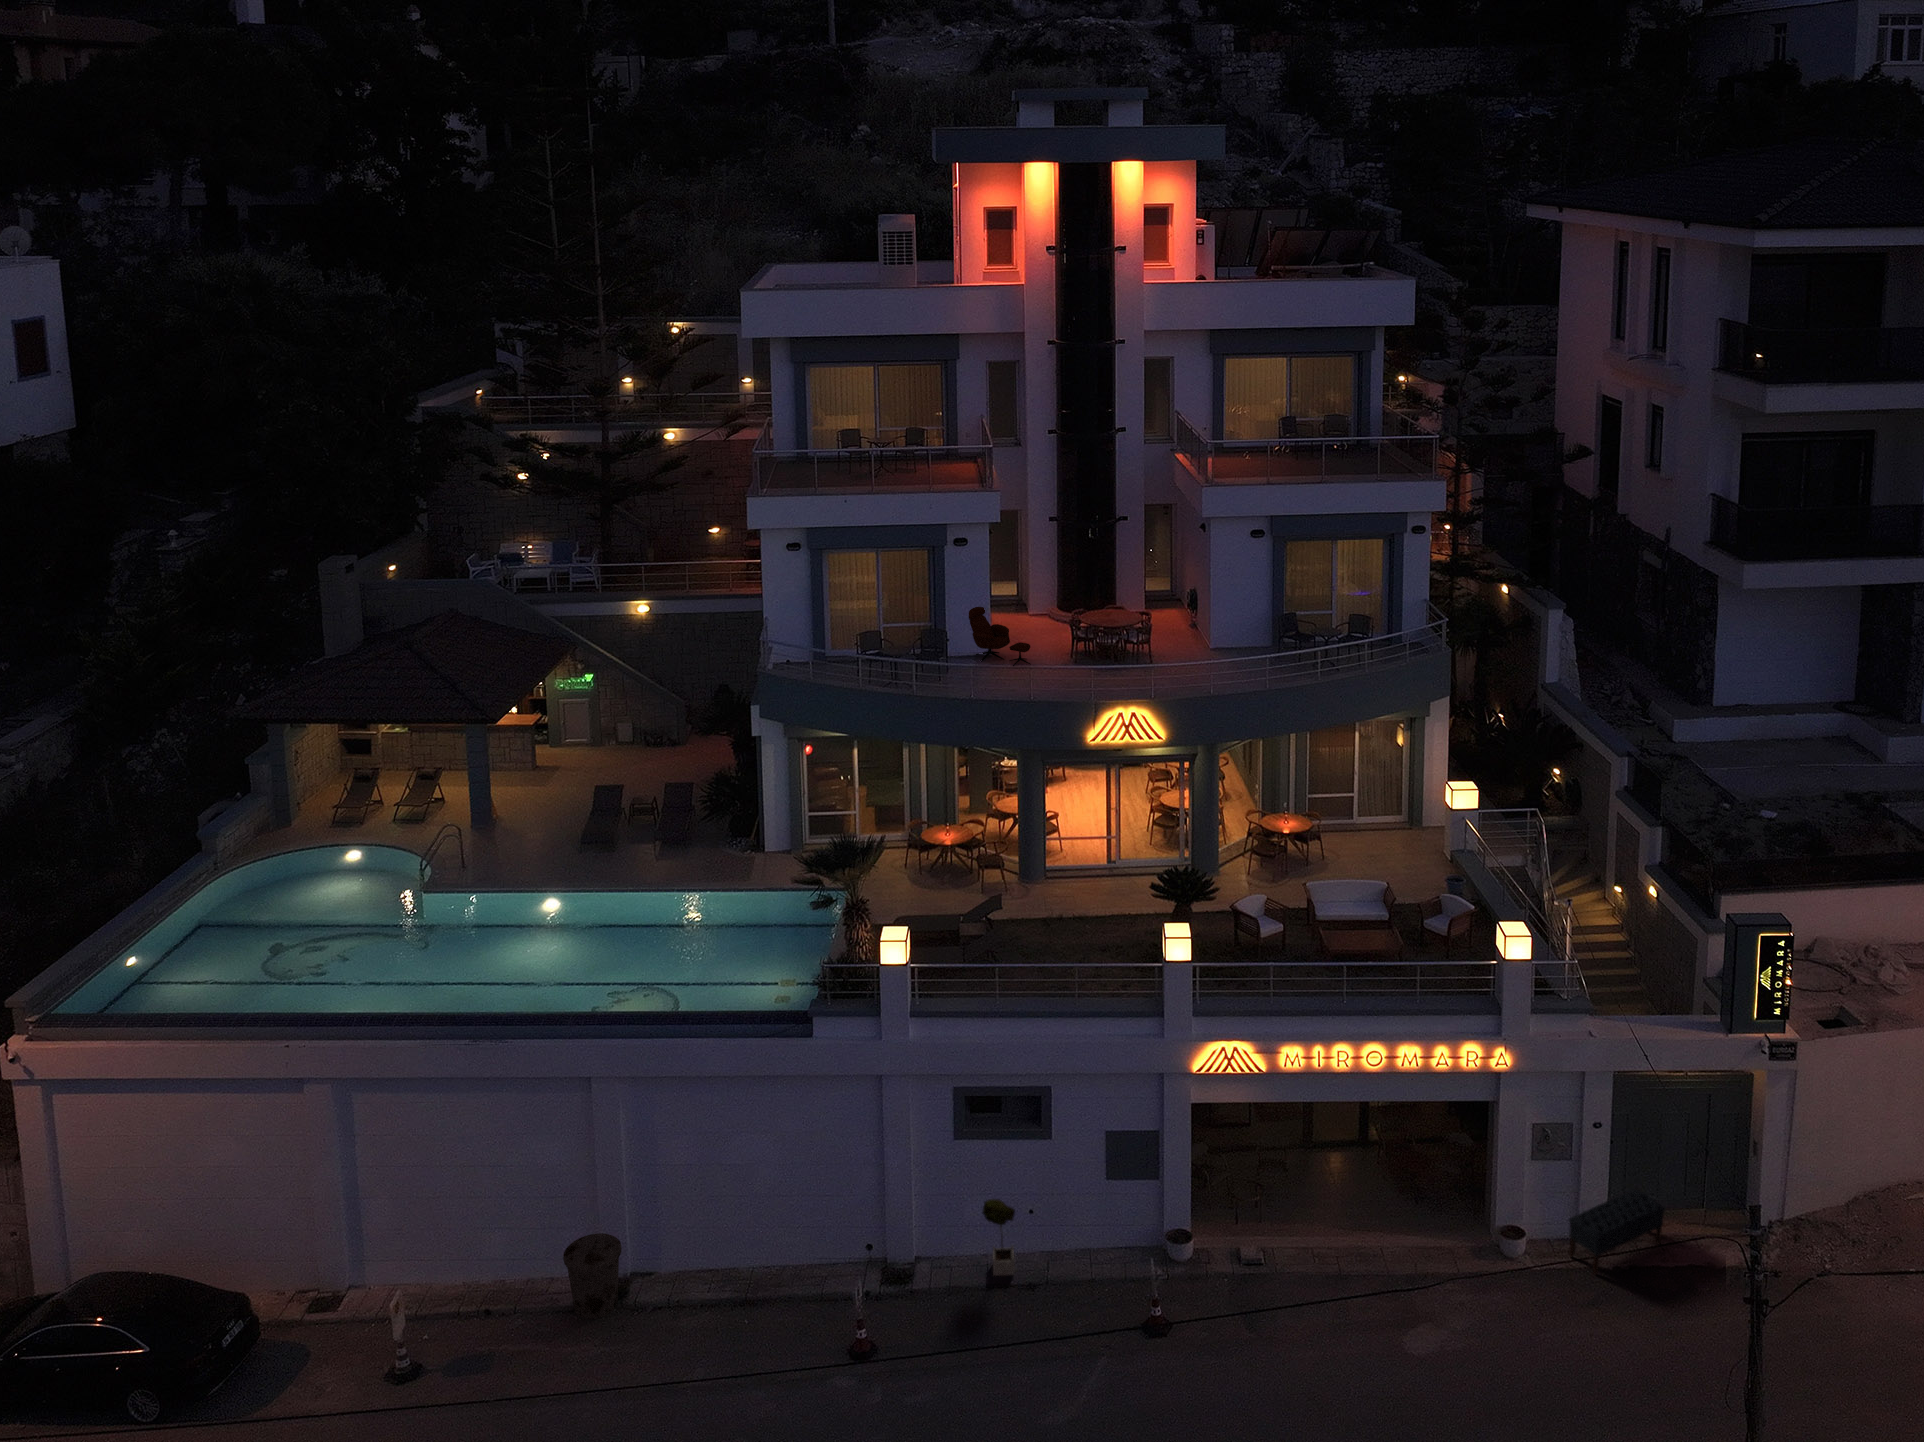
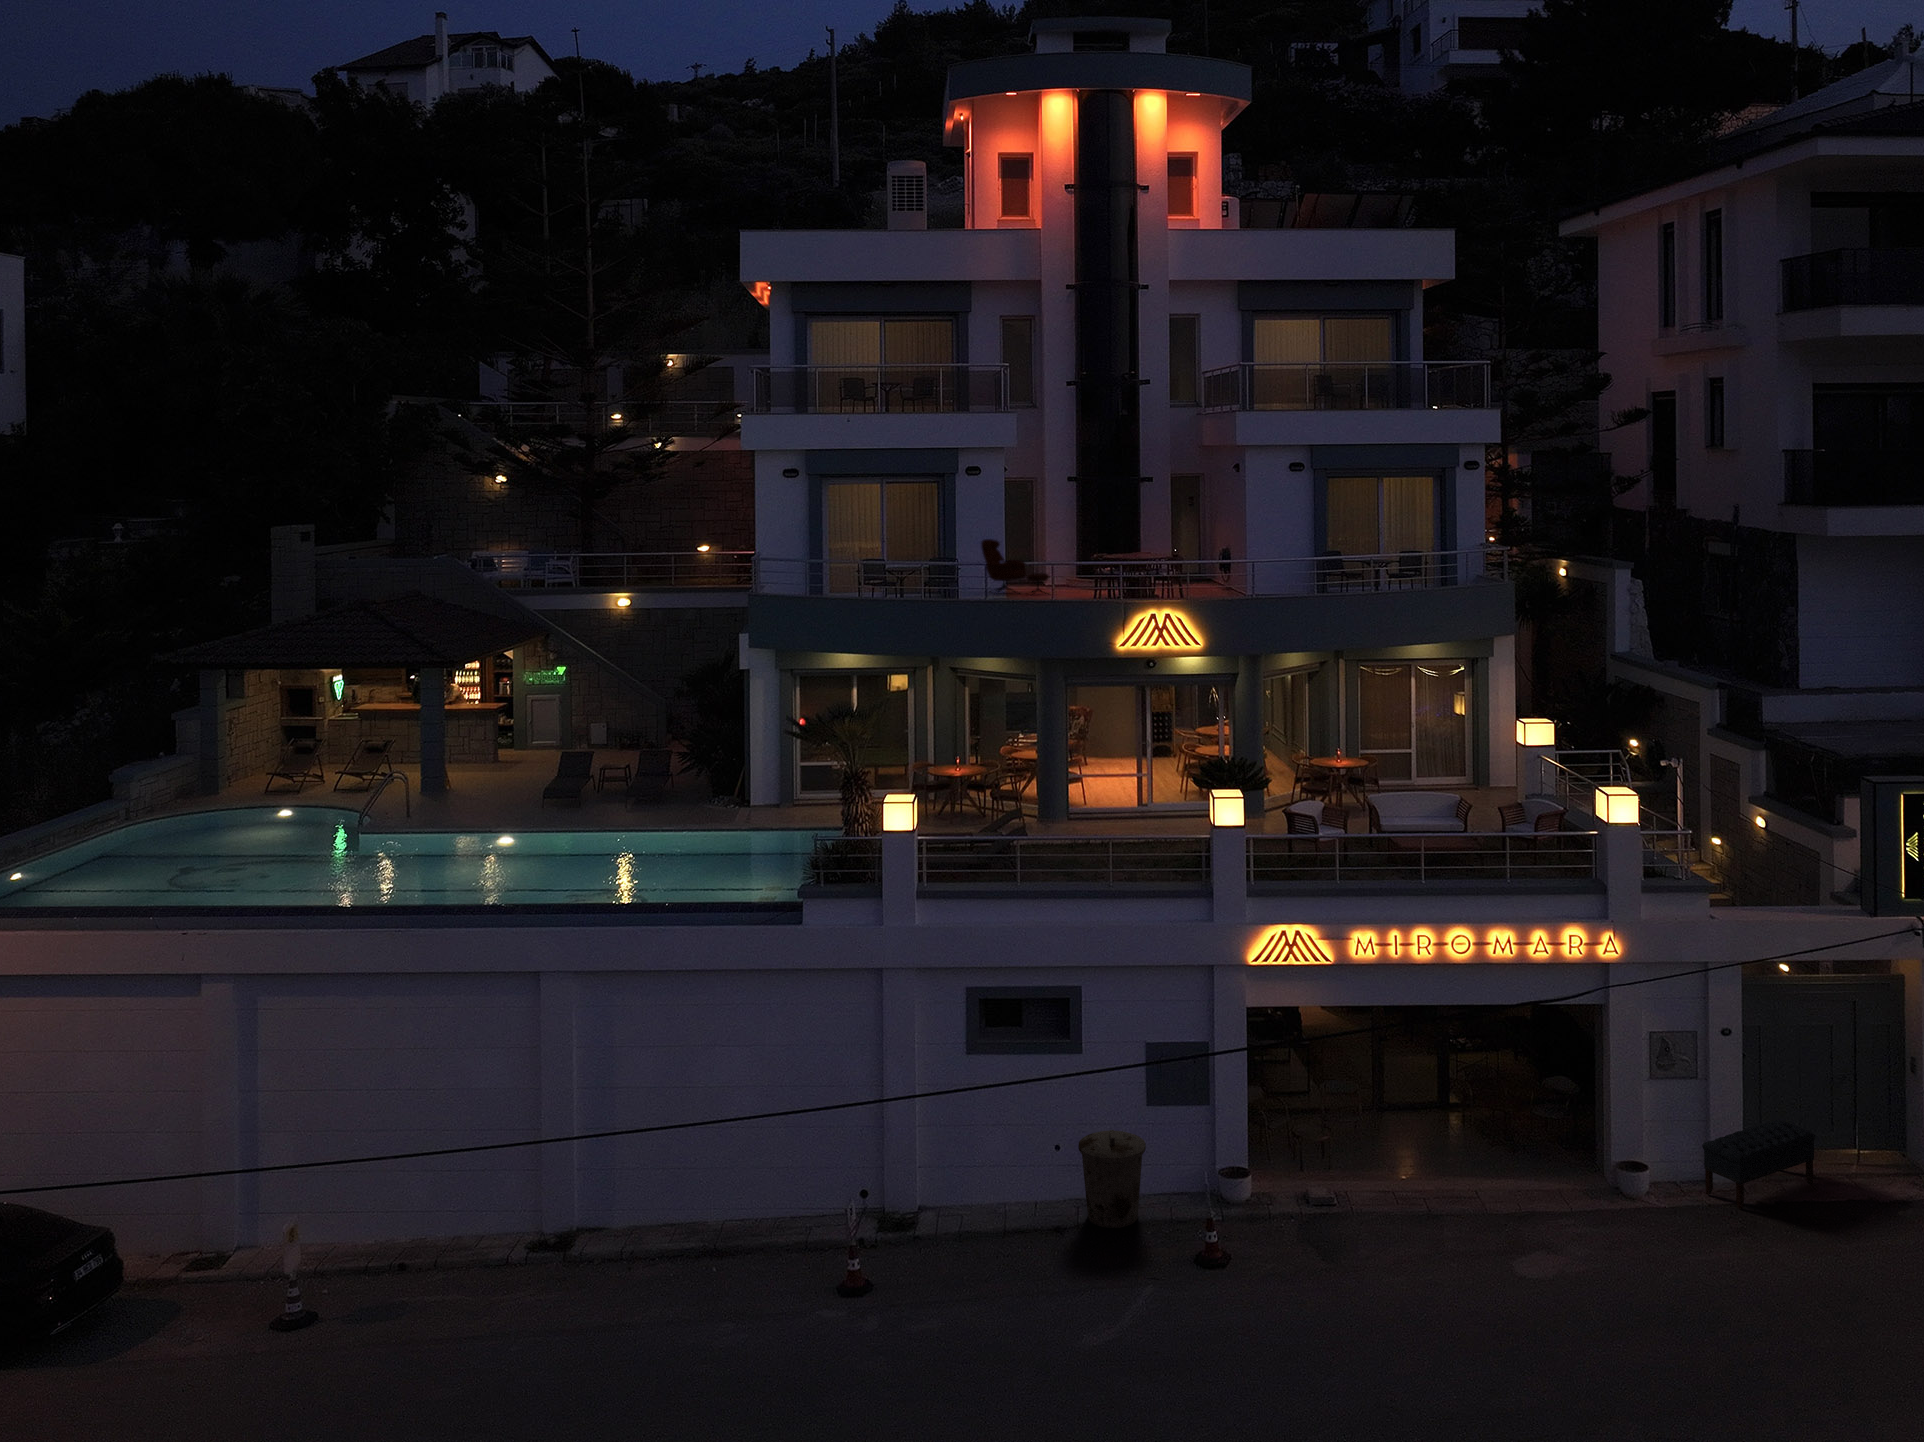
potted tree: present [983,1199,1015,1276] -> none [1000,1123,1040,1220]
trash can: present [563,1233,622,1319] -> present [1078,1130,1146,1228]

